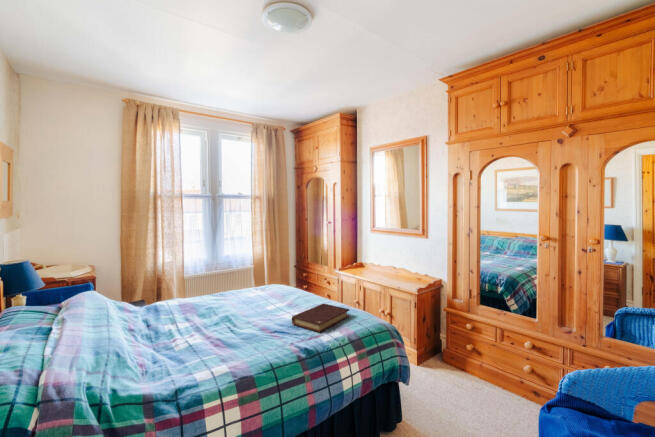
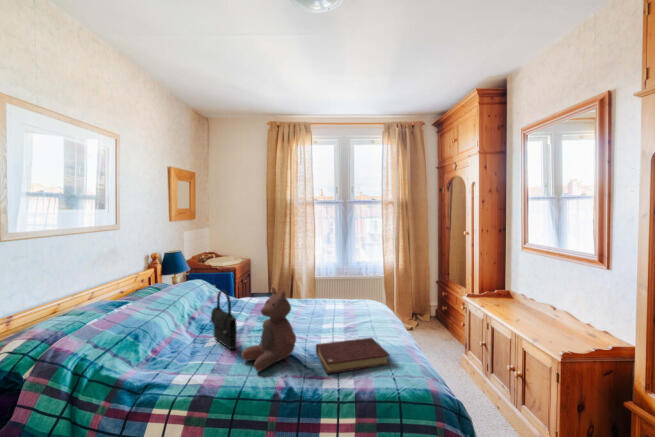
stuffed bear: none [237,273,290,347] -> present [242,287,296,371]
handbag: none [169,286,217,343] -> present [211,290,237,350]

